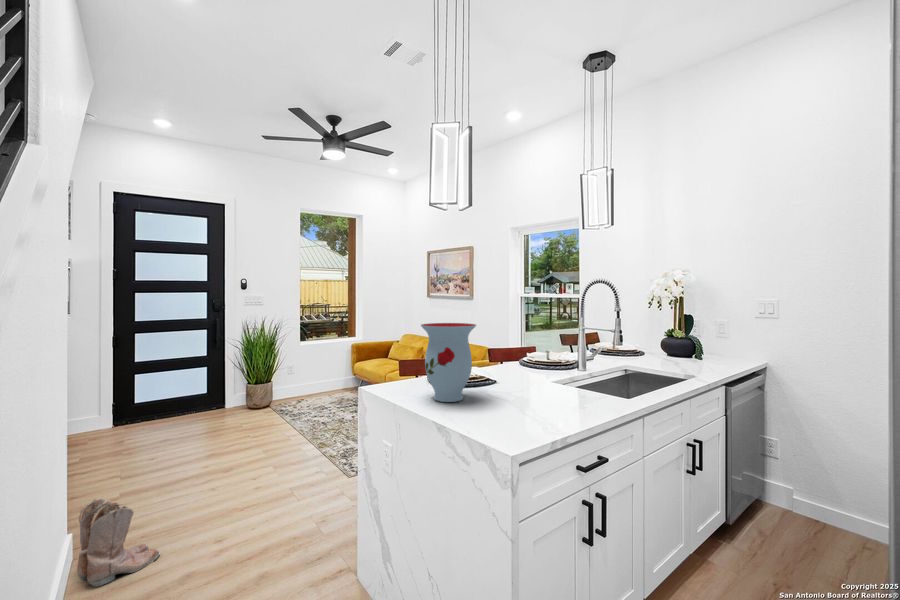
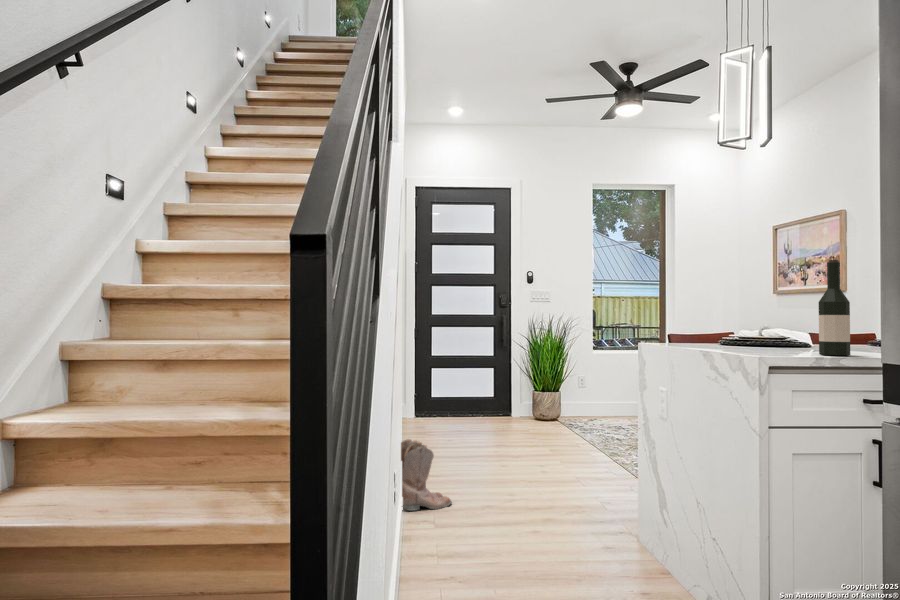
vase: present [421,323,476,402] -> none [699,261,770,350]
wine bottle: none [514,327,535,406] -> present [819,260,850,355]

